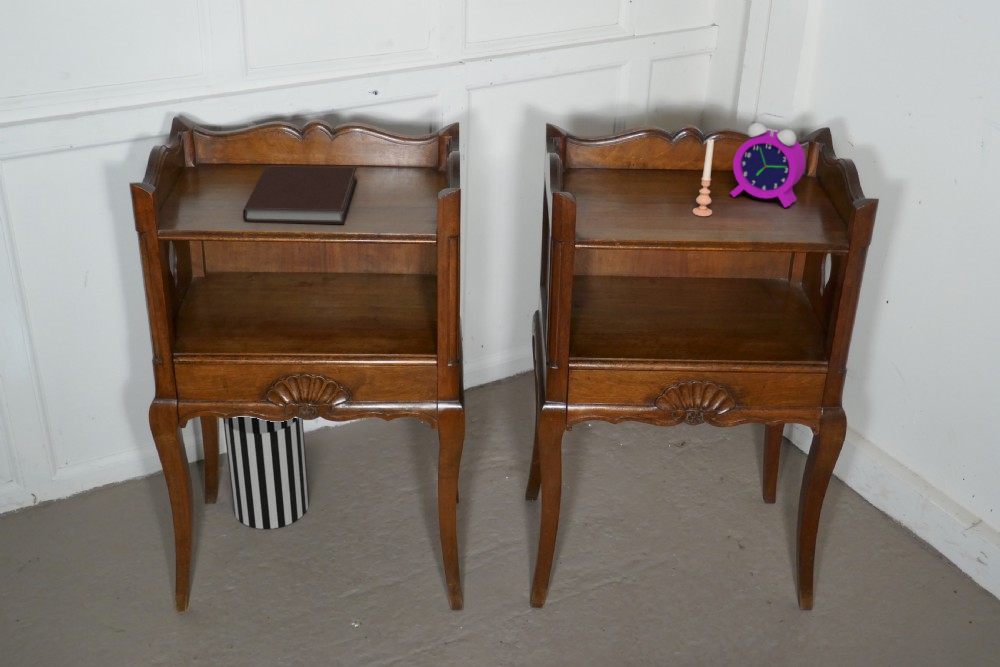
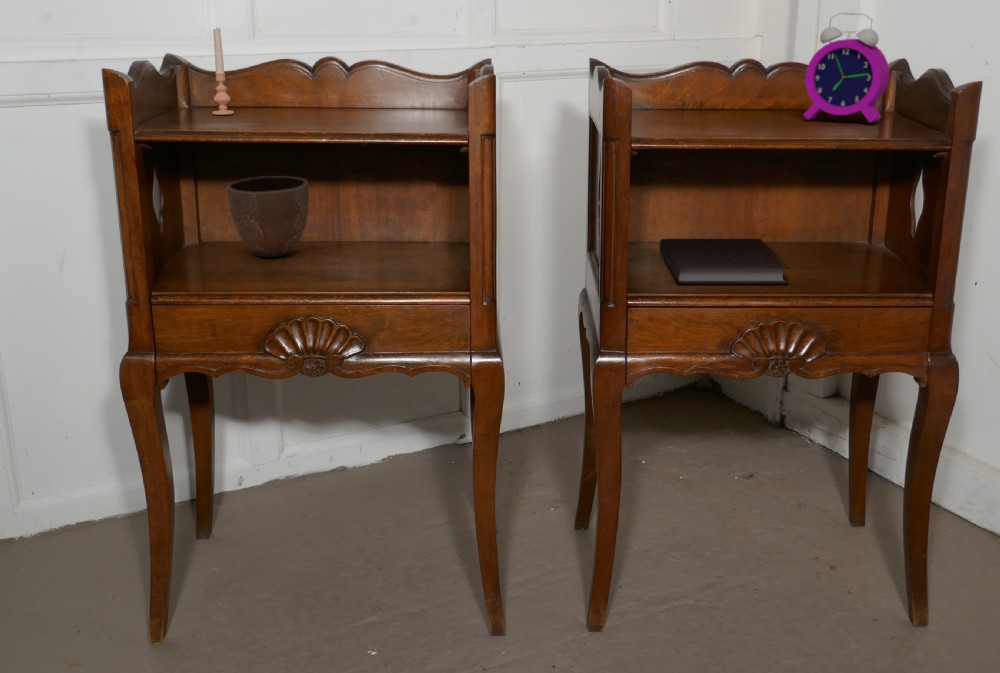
candle: present [693,139,714,216] -> present [212,28,234,115]
notebook: present [243,165,357,224] -> present [660,239,790,284]
decorative bowl: none [229,224,300,300] -> present [227,176,309,258]
wastebasket: present [223,417,309,529] -> none [218,401,317,561]

